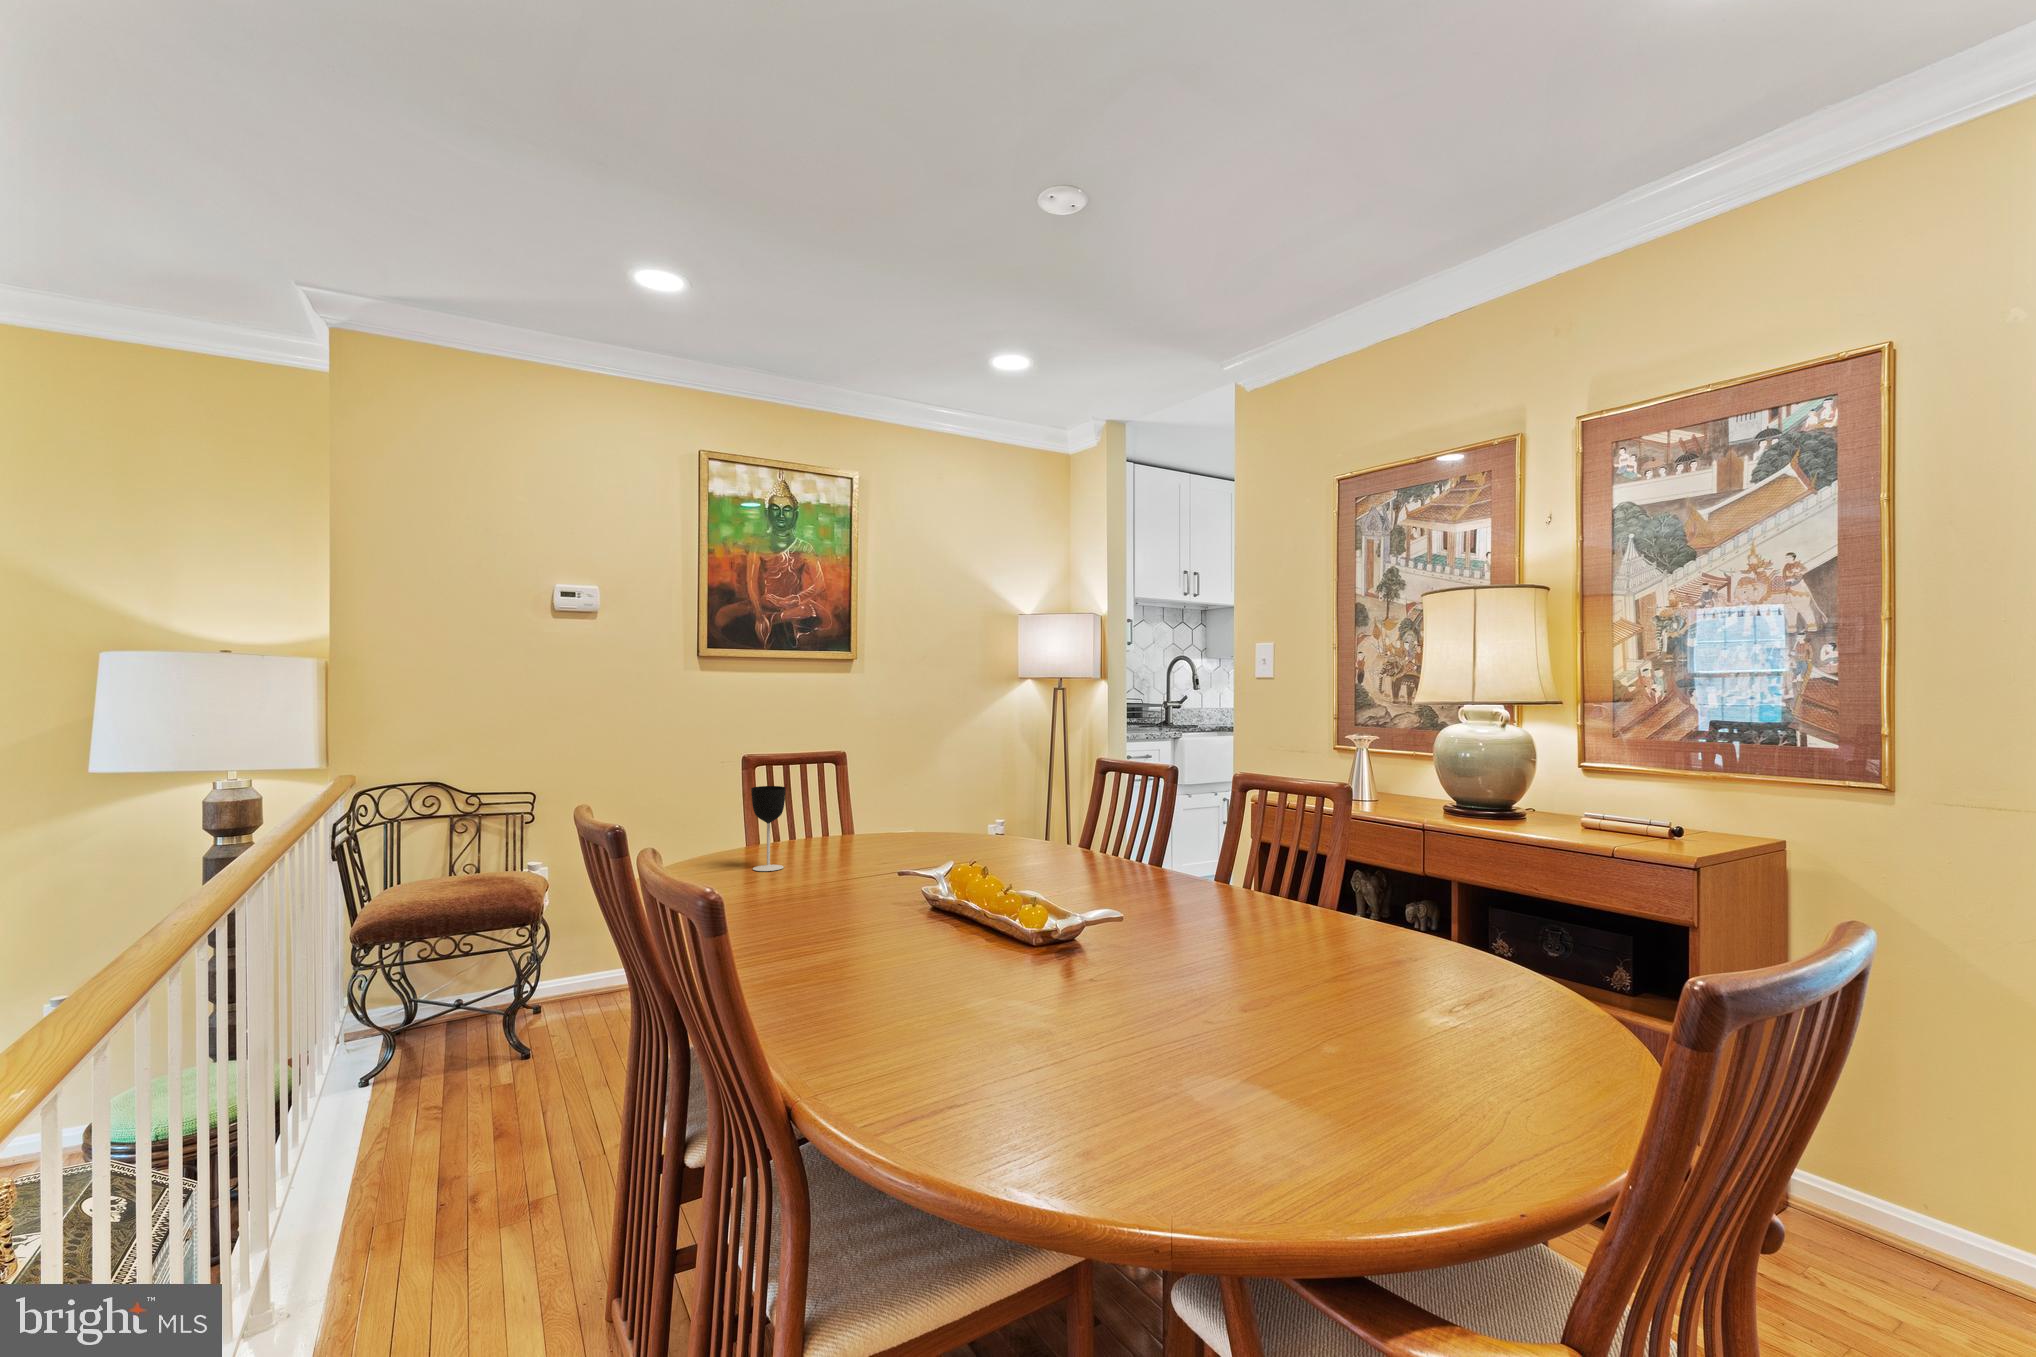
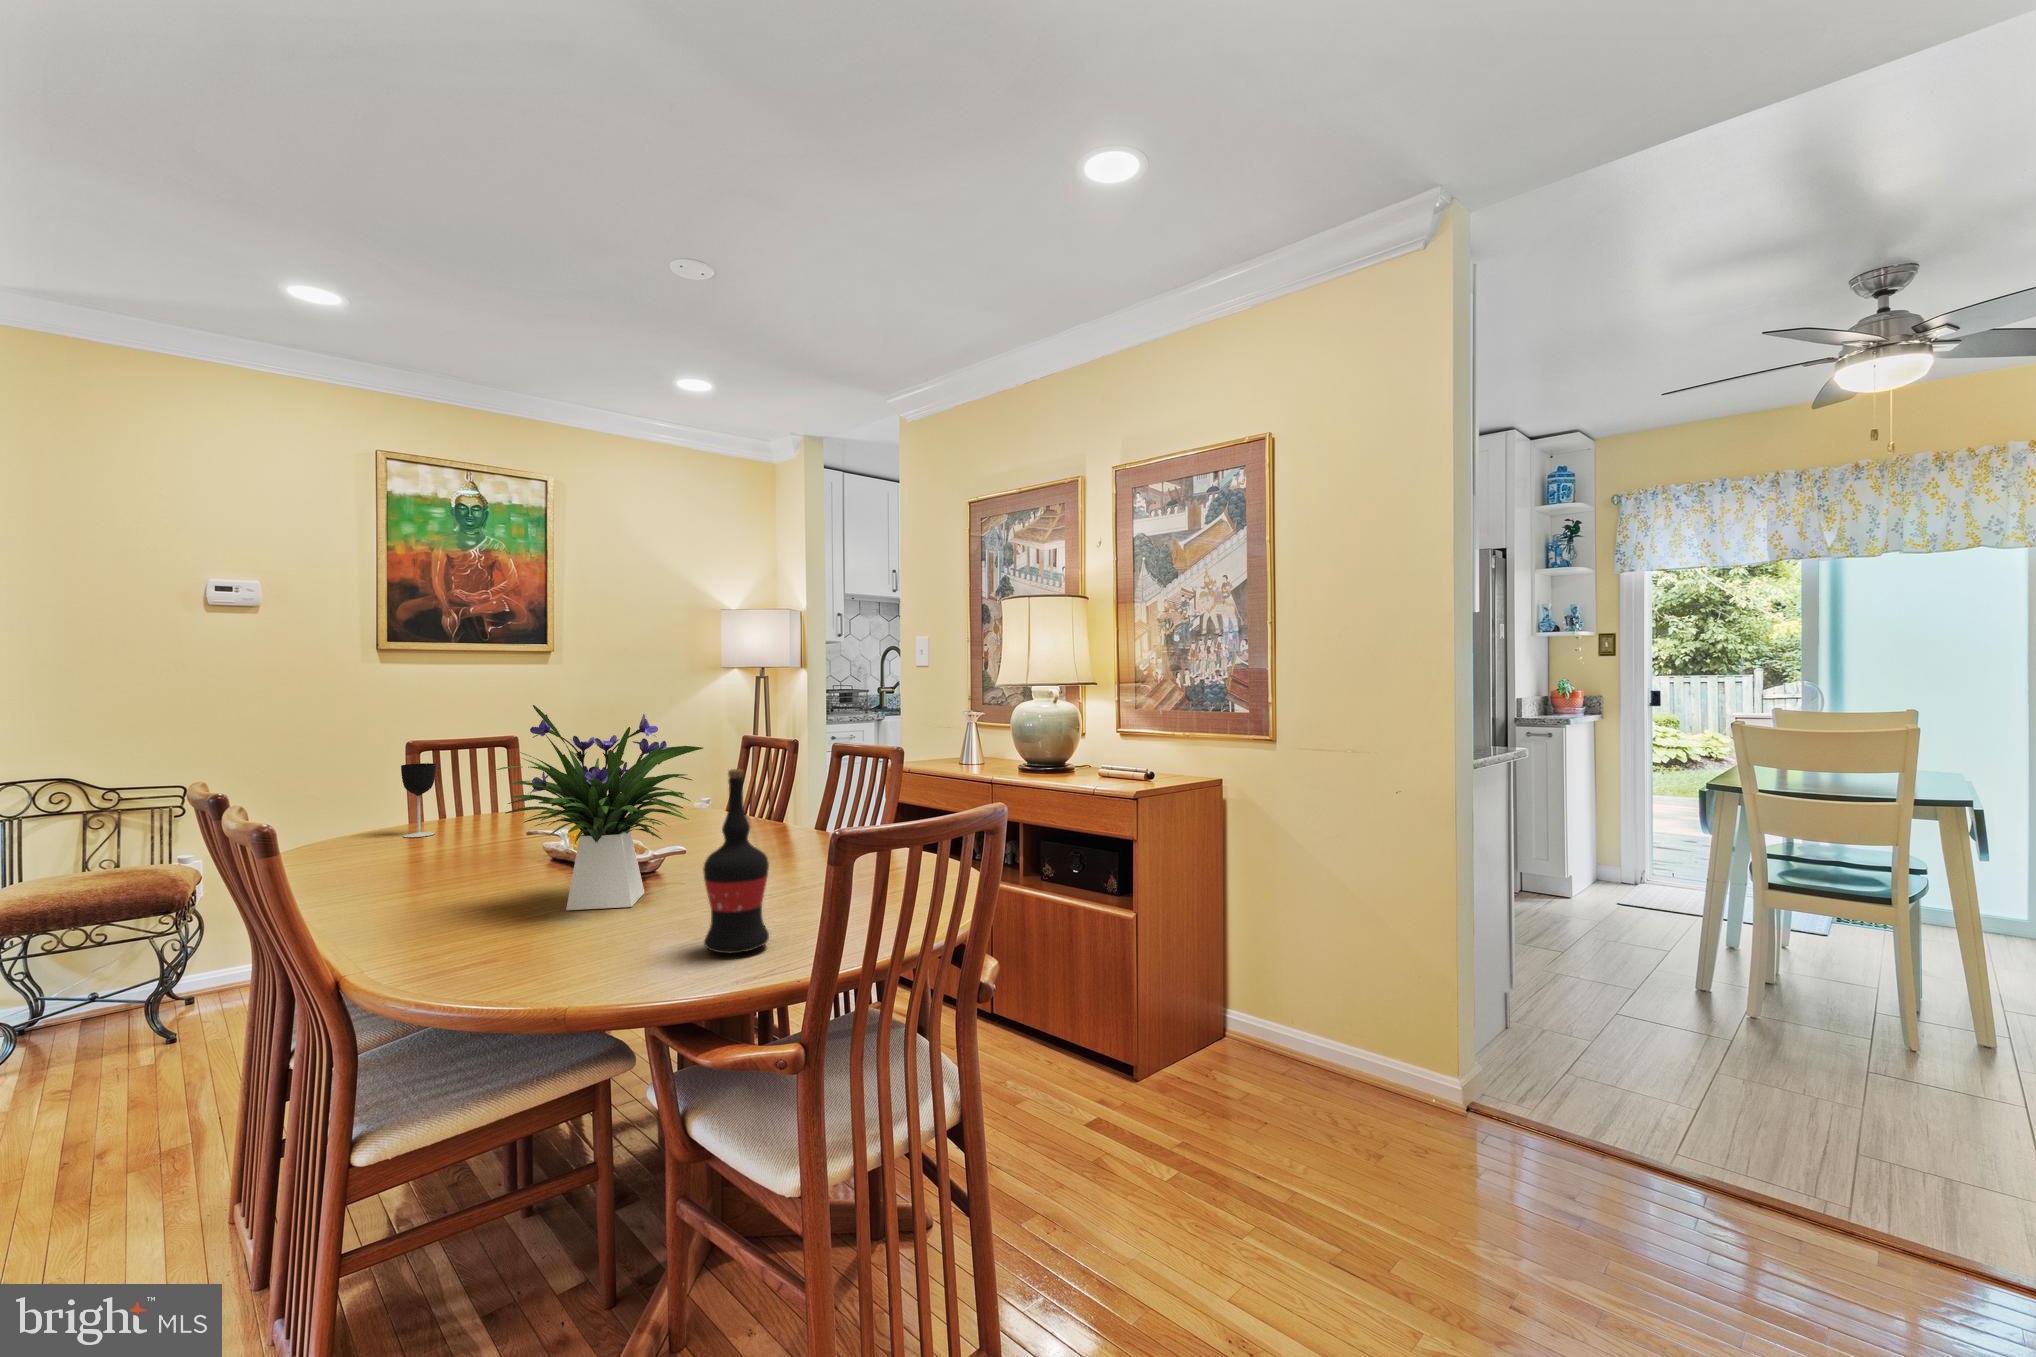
flower arrangement: none [930,734,1186,1023] -> present [497,705,703,910]
wine bottle: none [1297,854,1408,1167] -> present [703,769,769,954]

